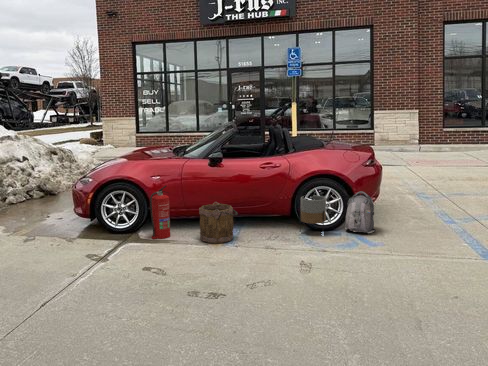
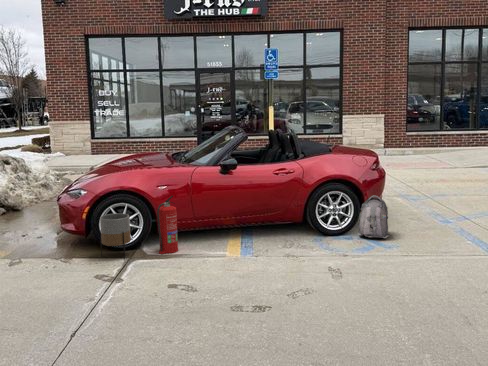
planter: present [300,195,326,231] -> present [100,213,131,259]
bucket: present [199,202,238,243] -> none [211,211,252,256]

